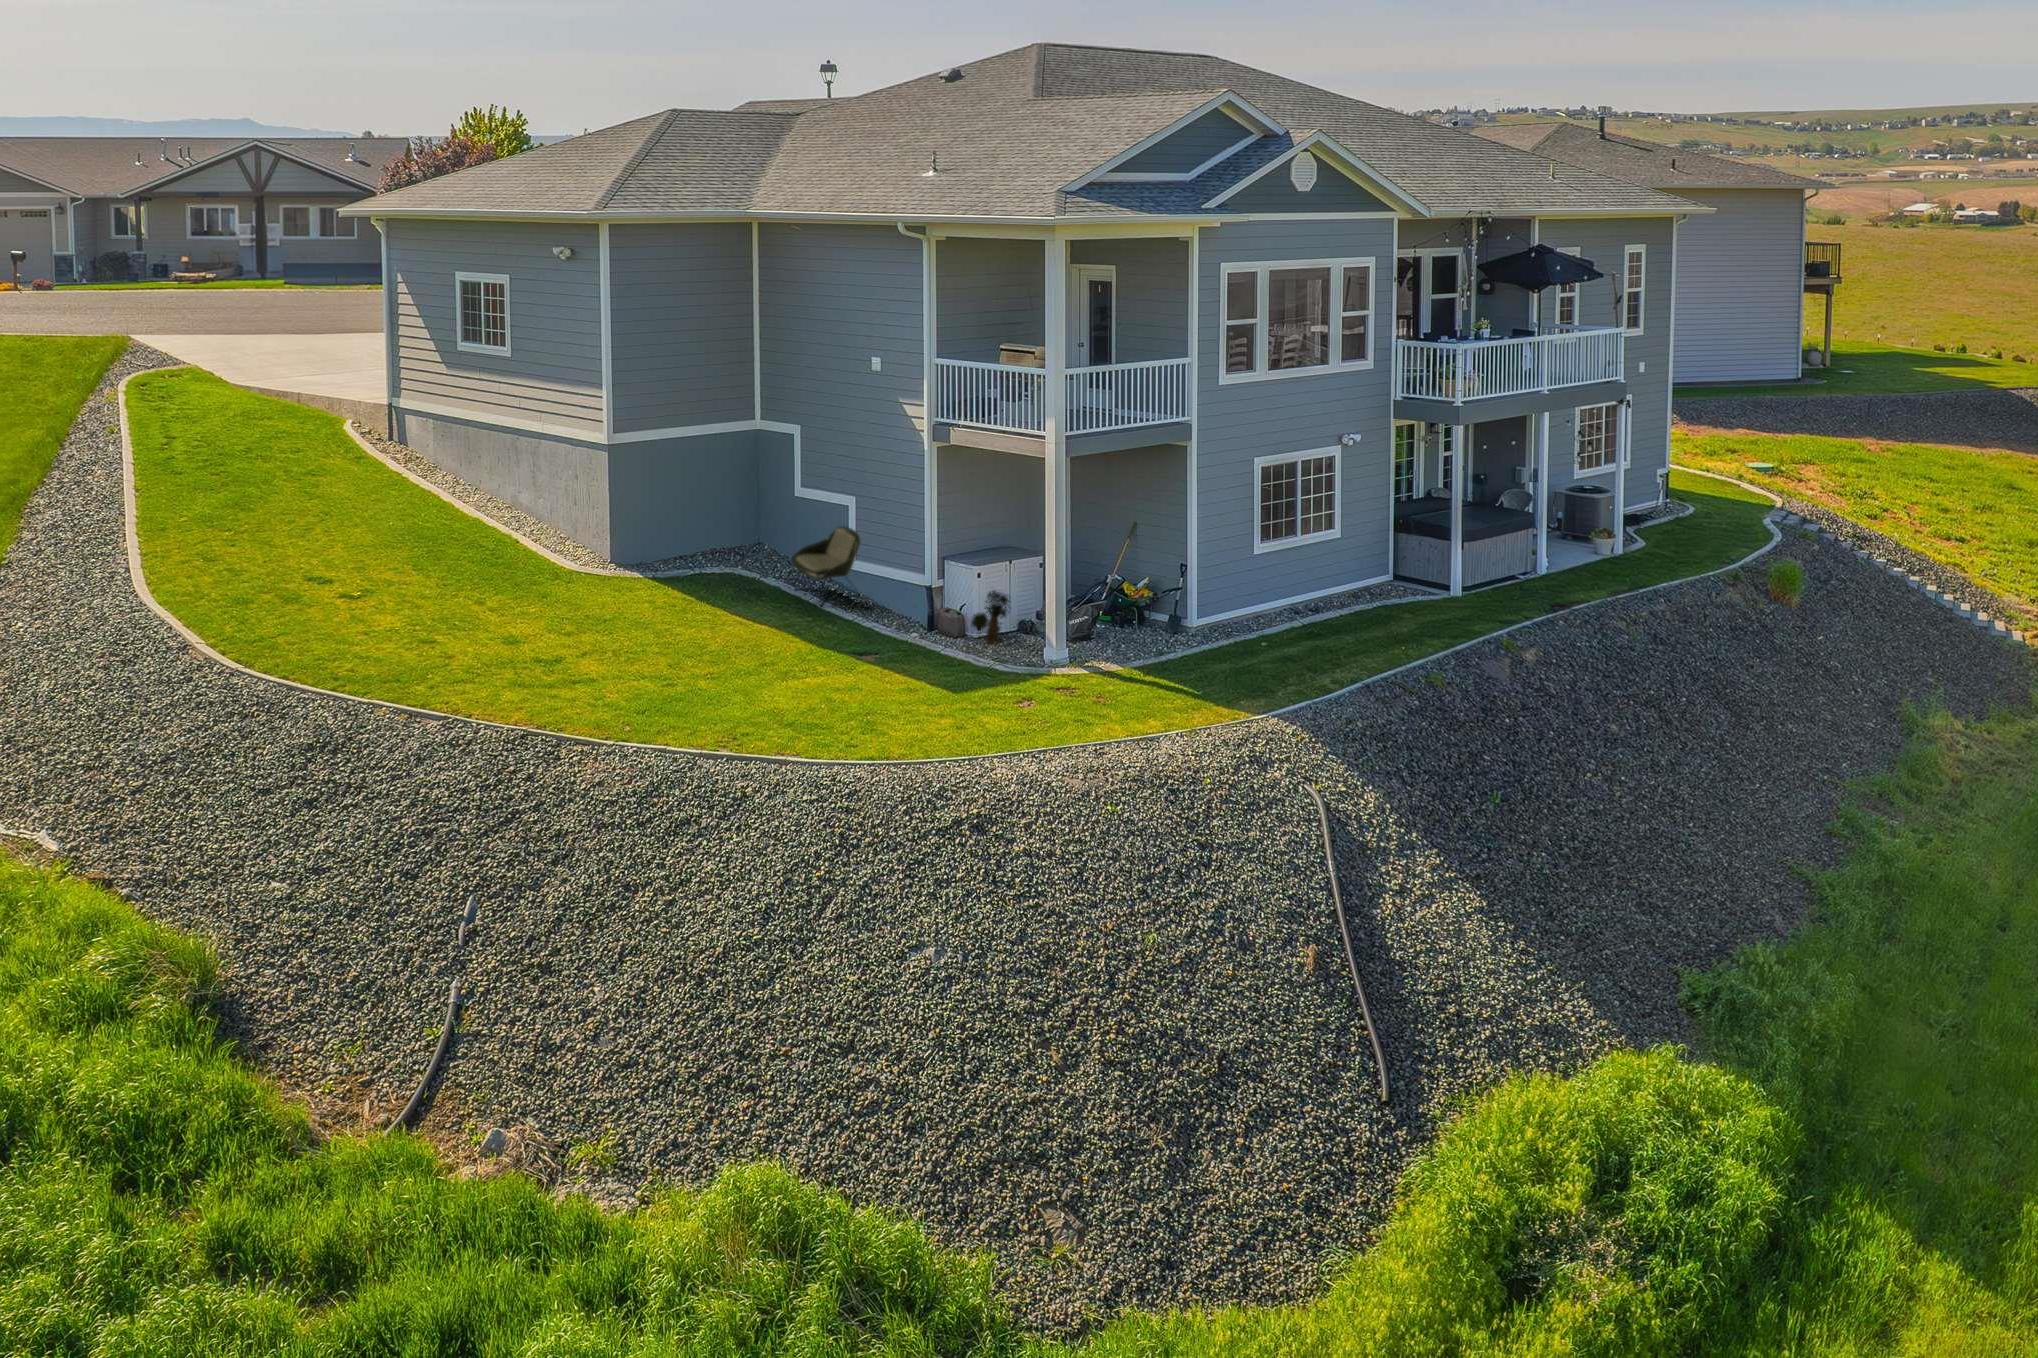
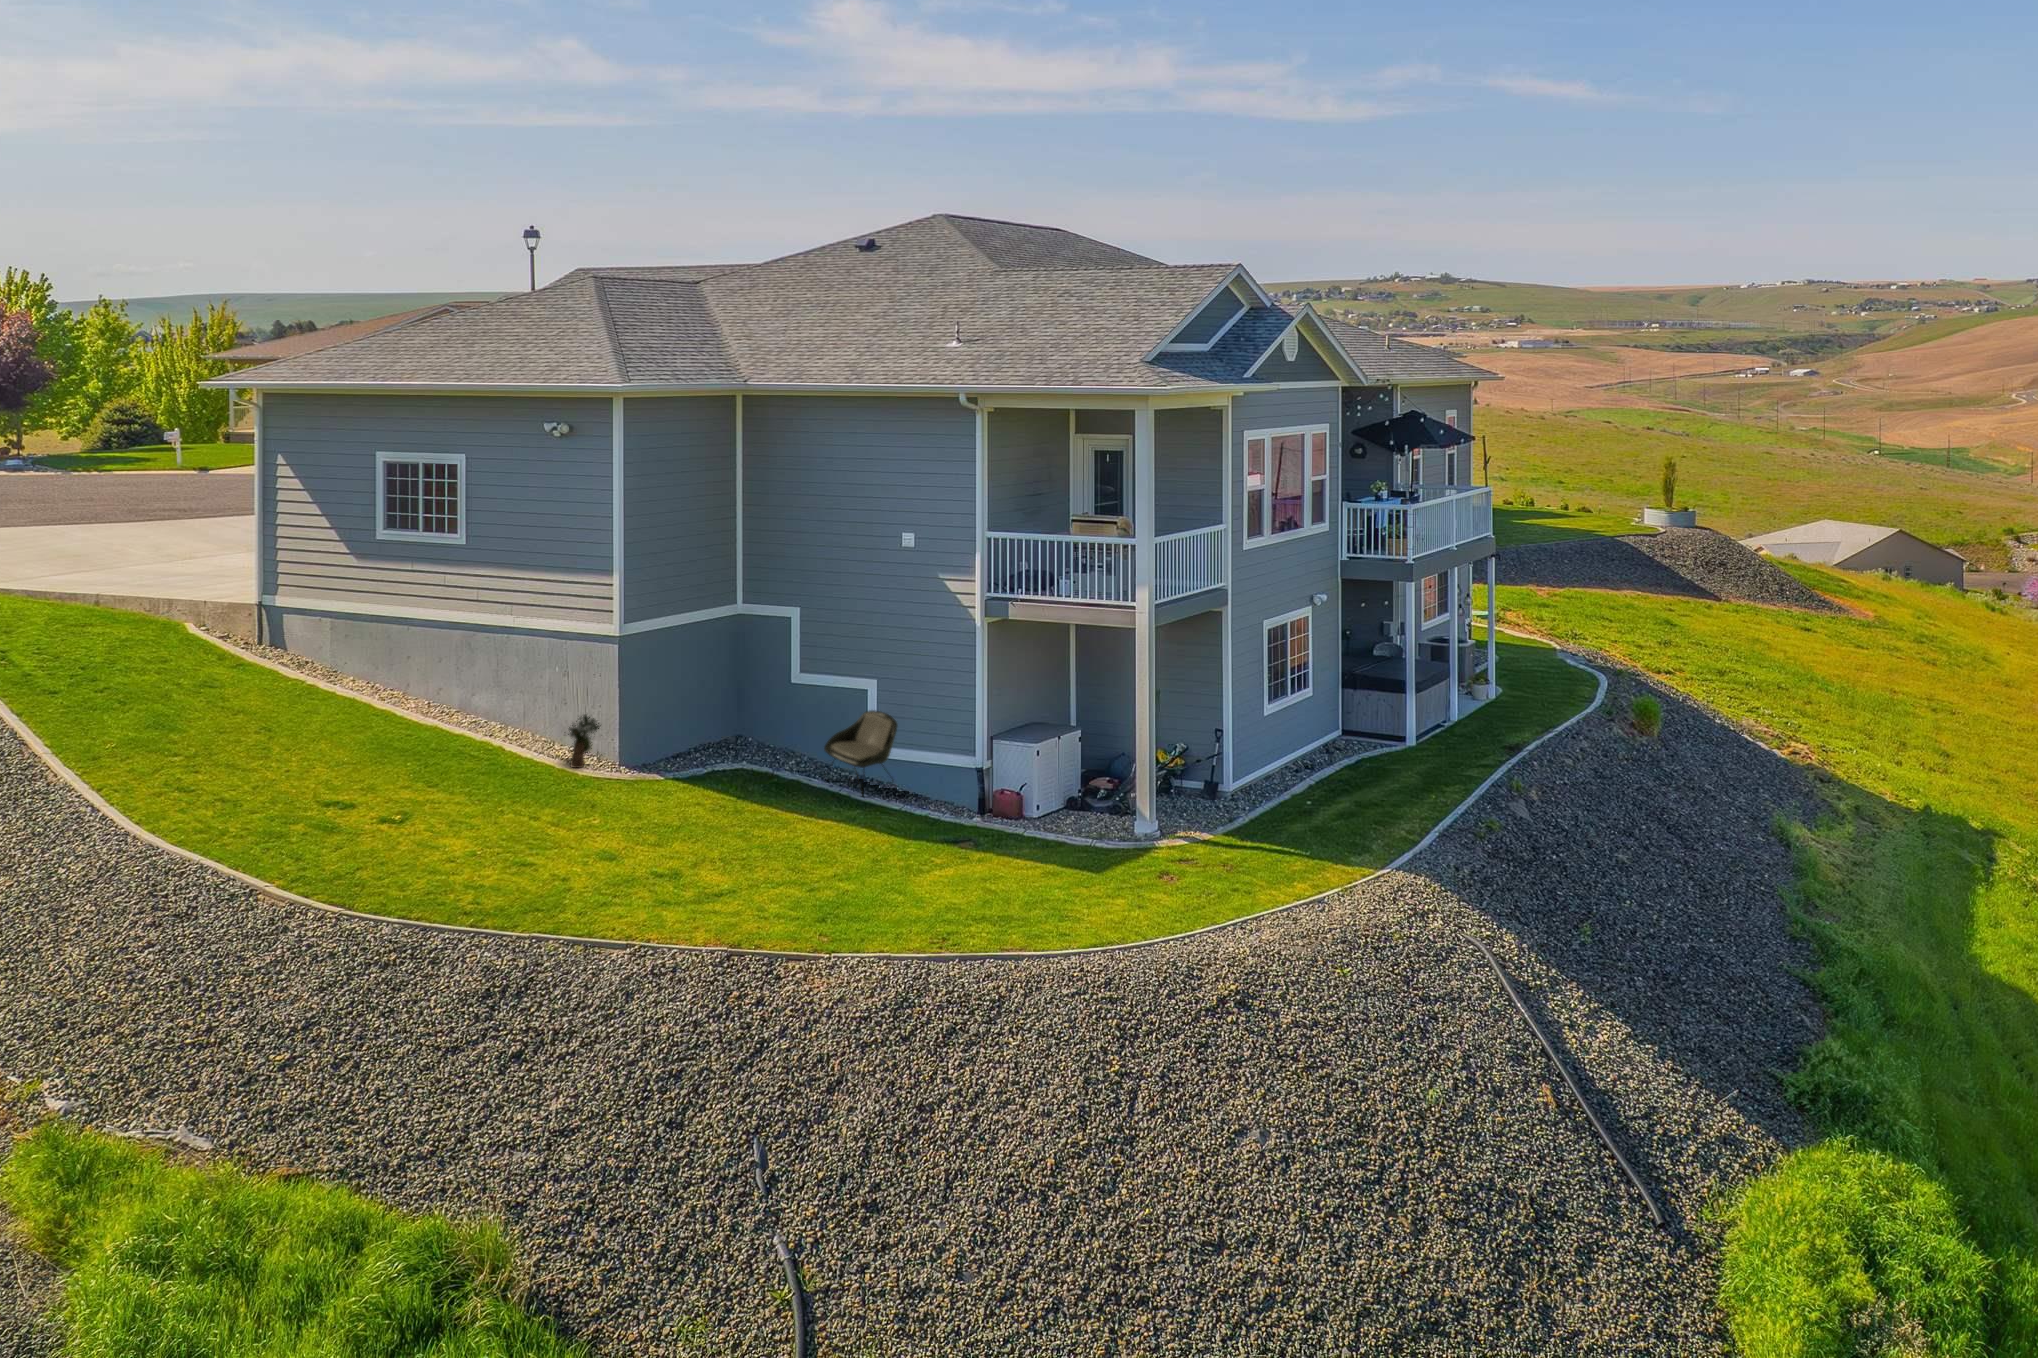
potted plant: present [971,591,1011,644] -> present [568,715,602,768]

